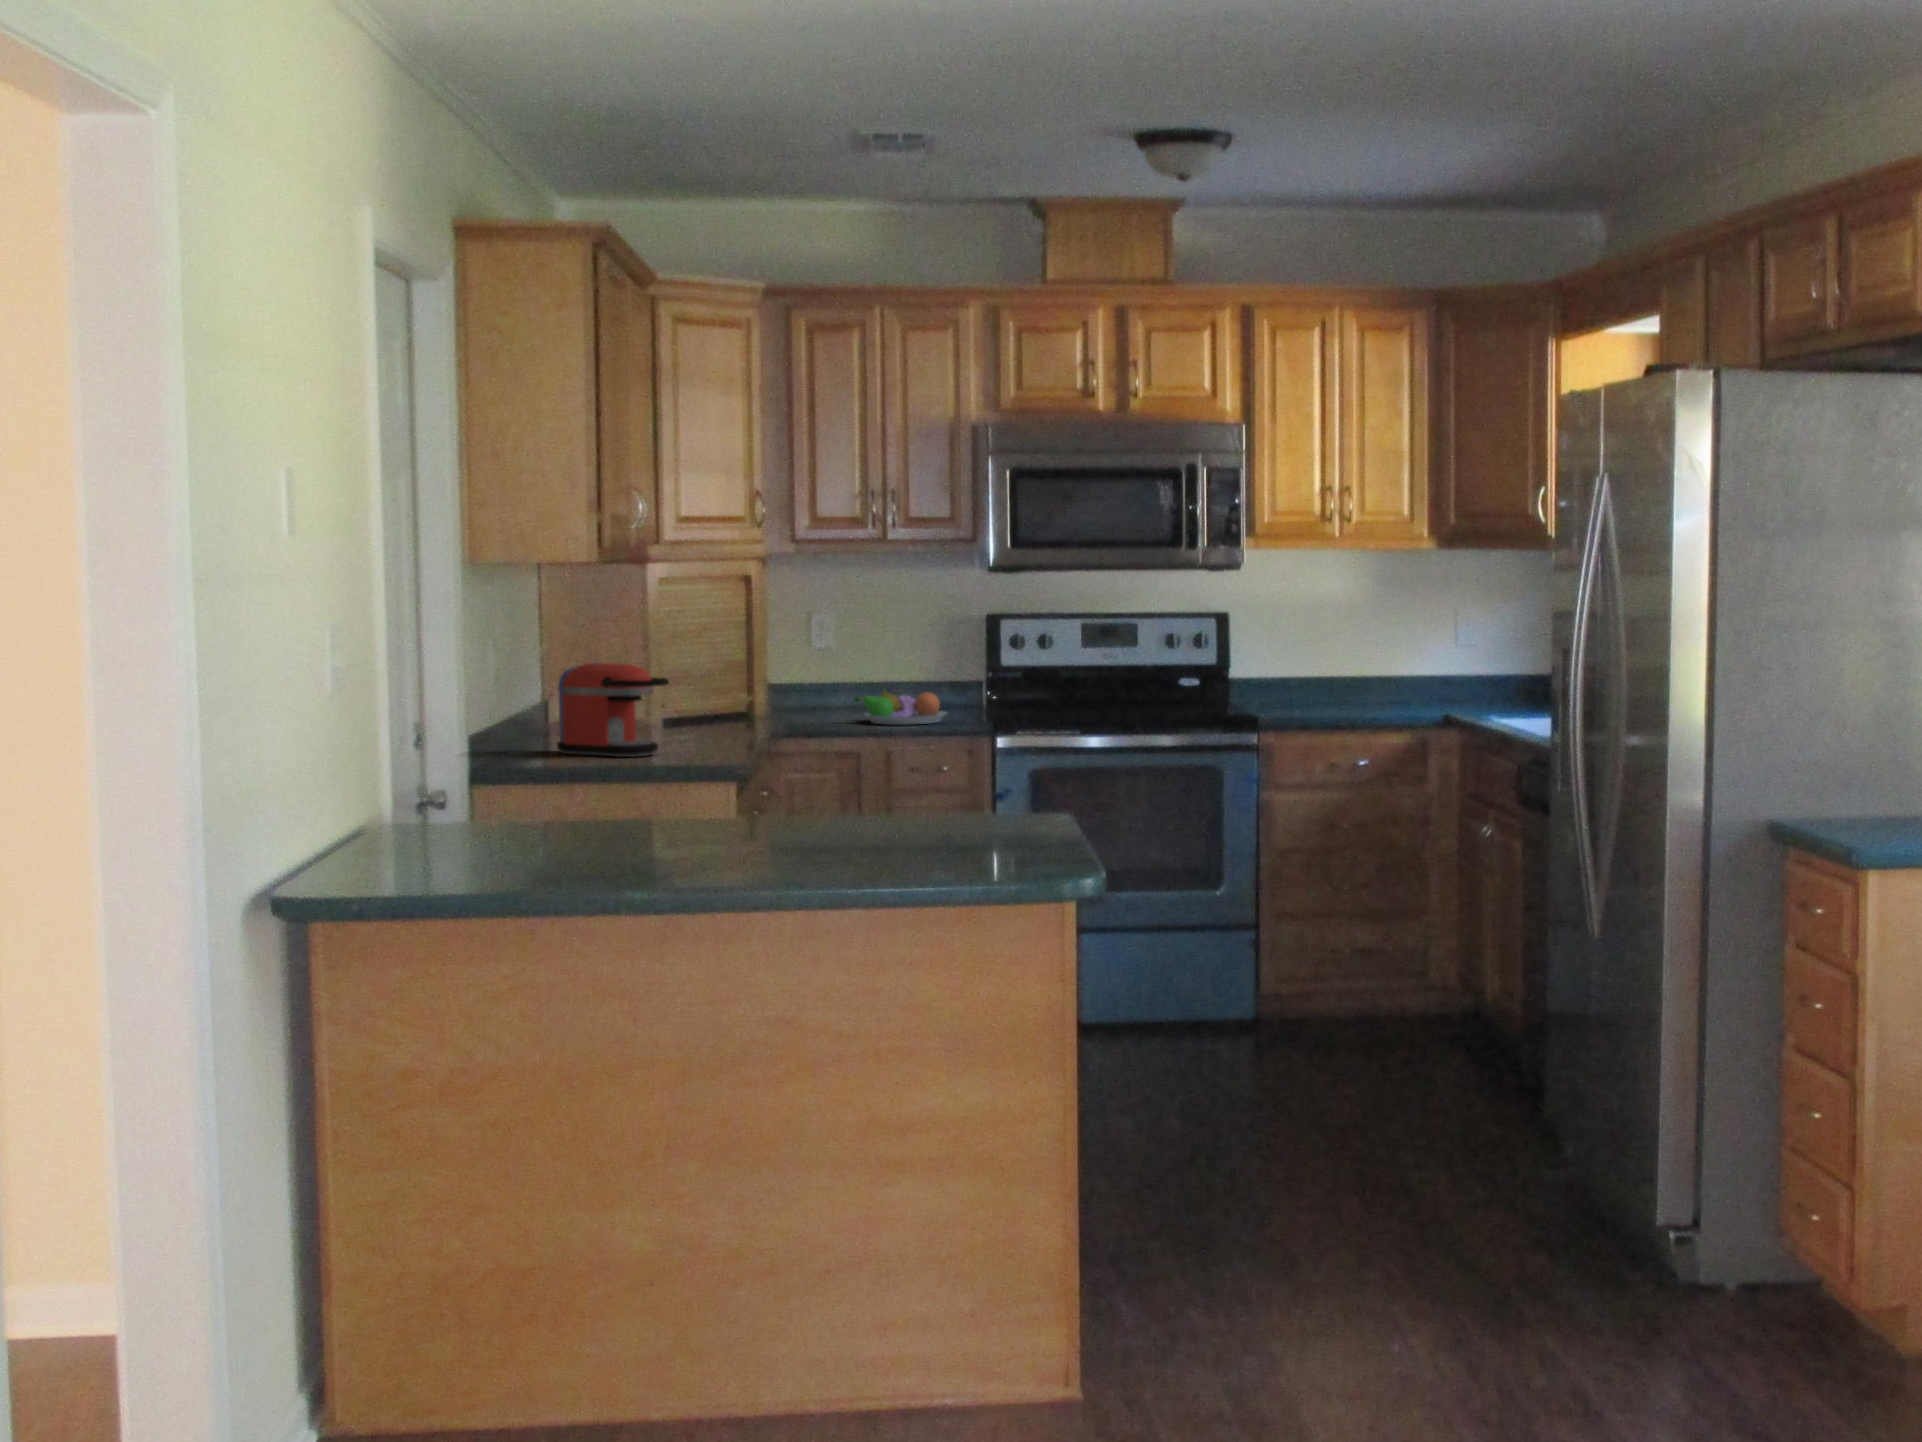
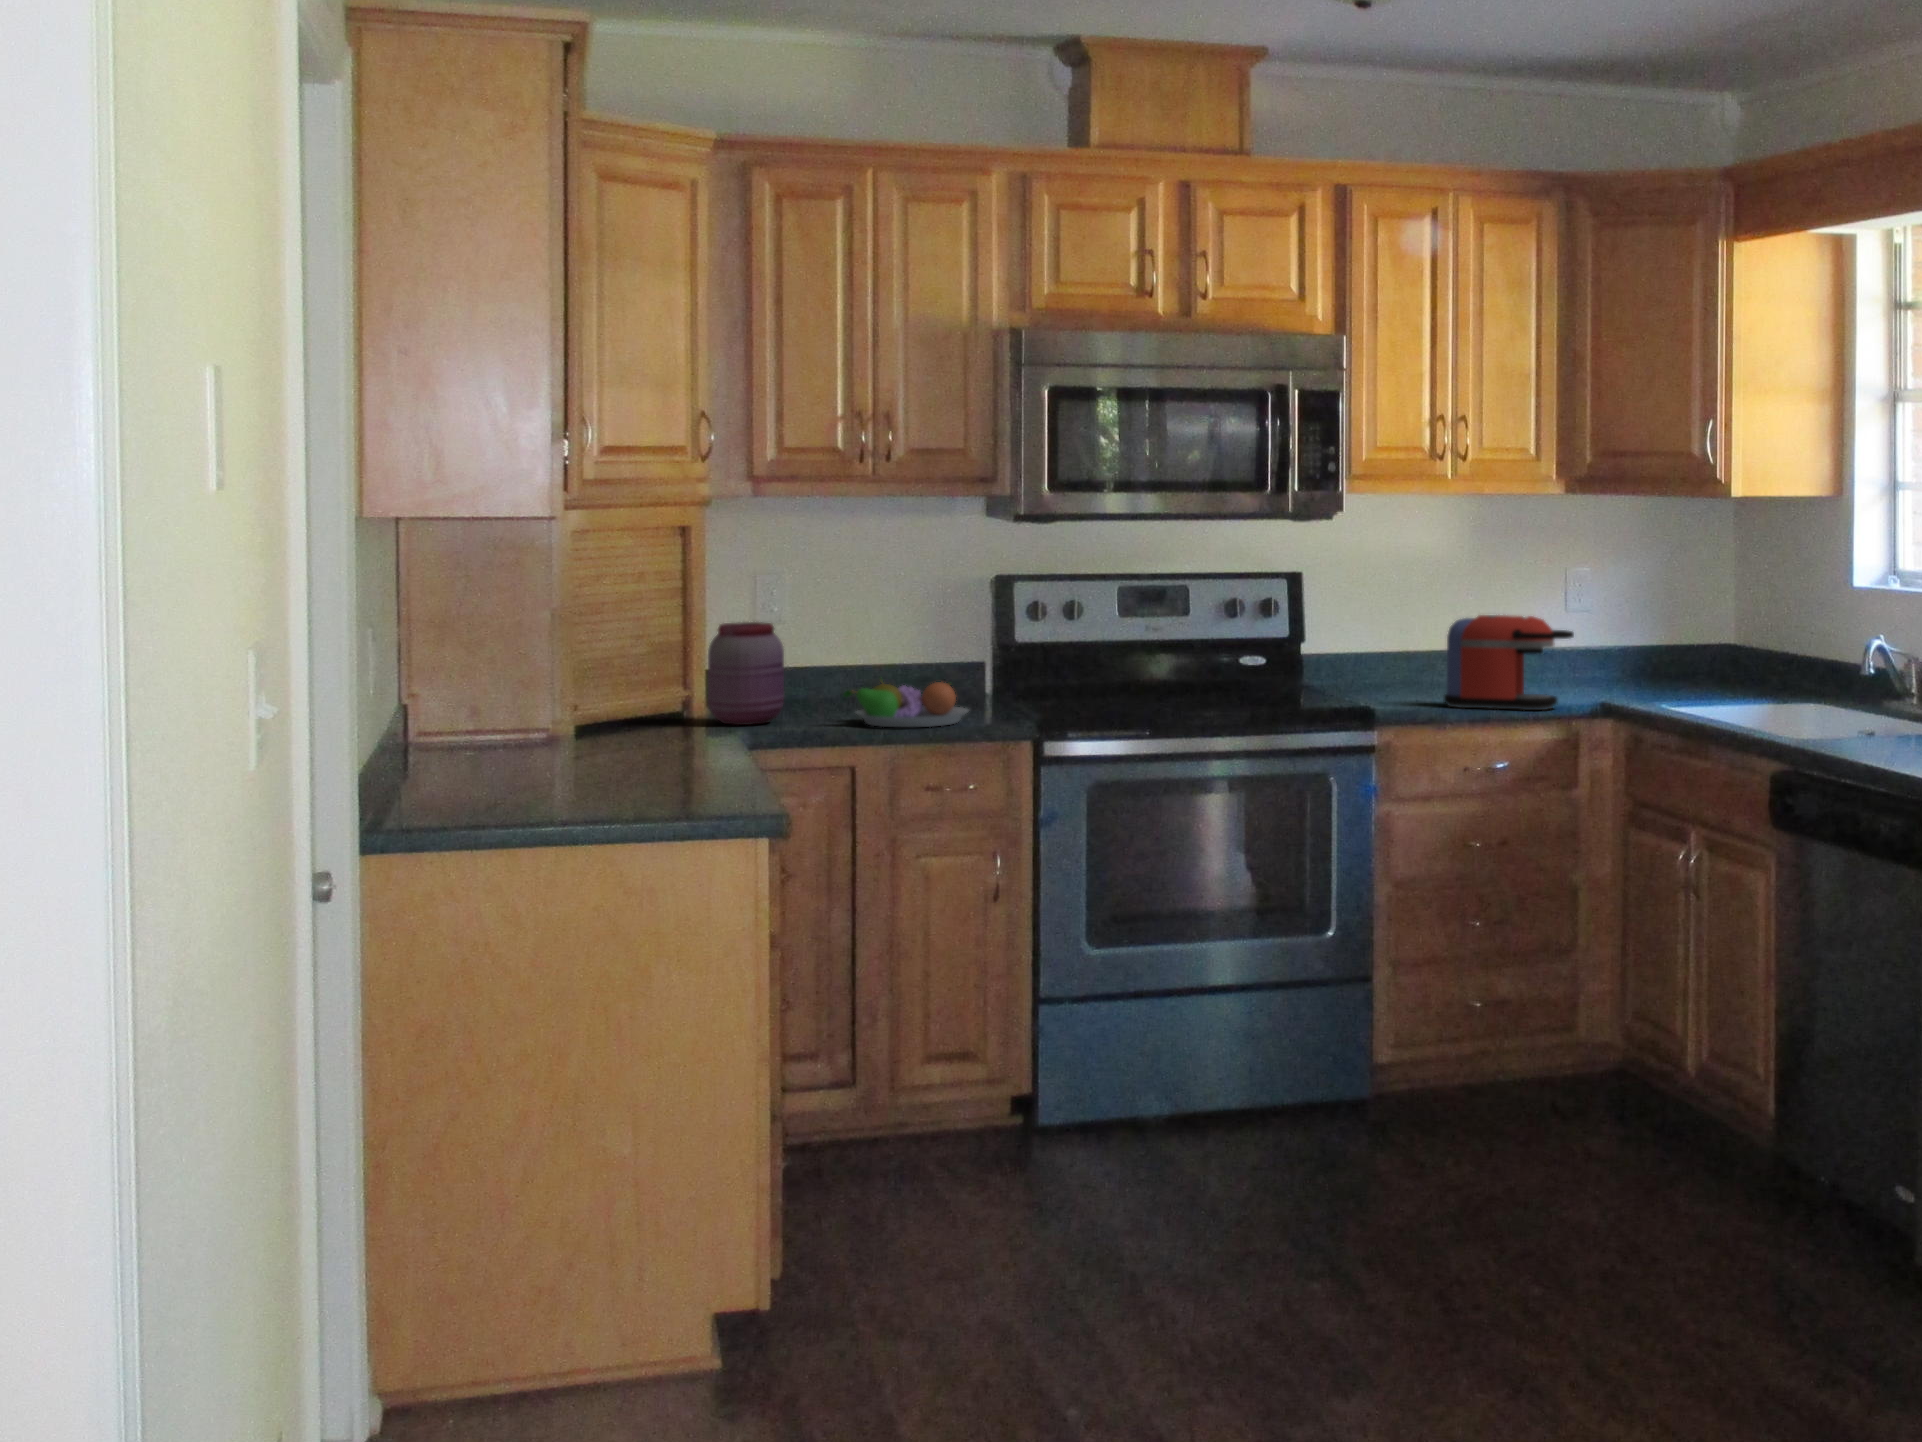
jar: none [759,647,815,722] -> present [708,622,784,725]
coffee maker: present [557,663,669,757] -> present [1444,615,1574,710]

